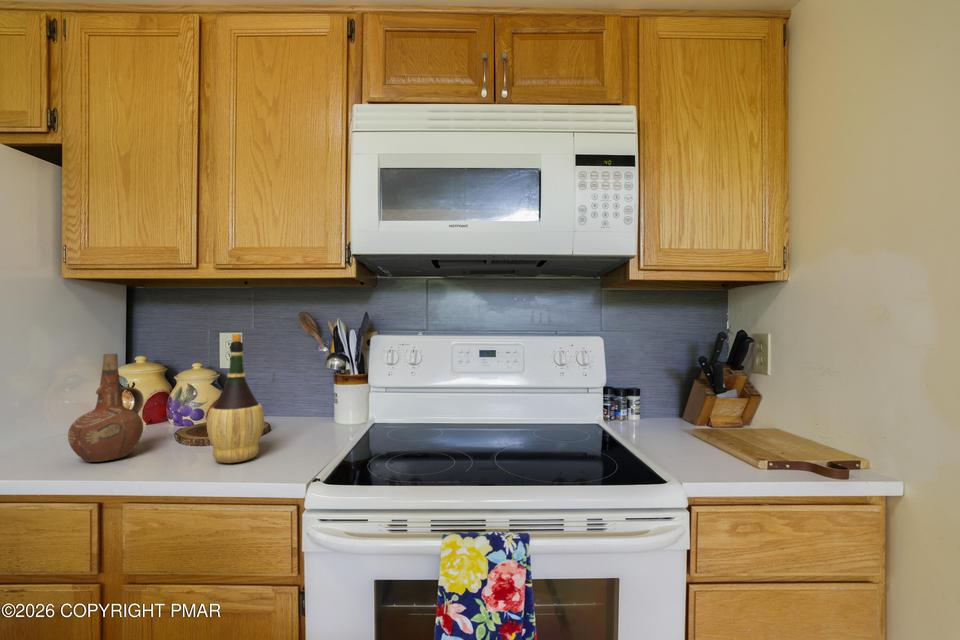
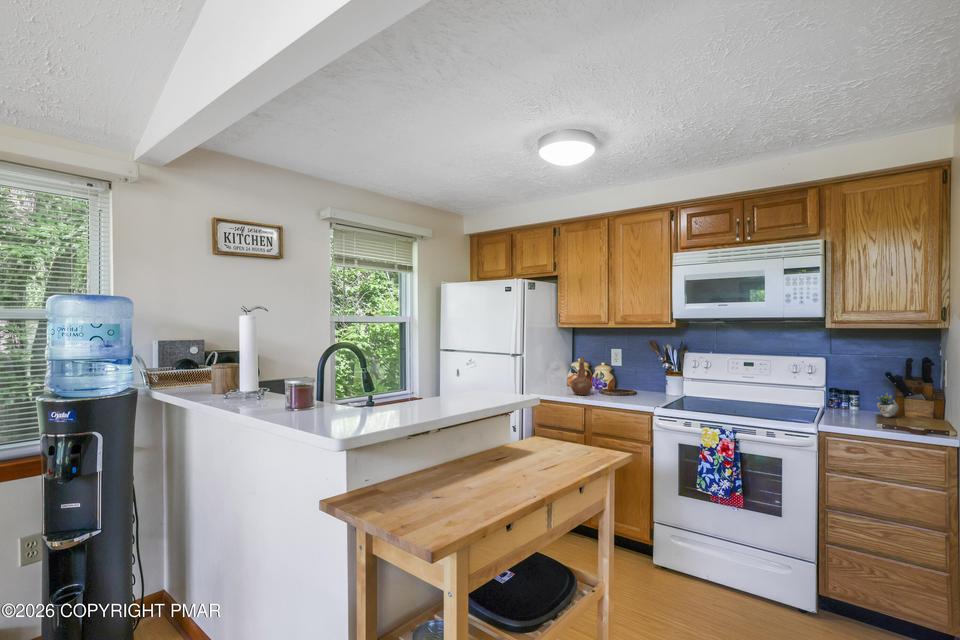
wine bottle: present [207,334,264,463] -> none [616,351,636,400]
succulent plant: none [686,391,747,432] -> present [877,393,899,417]

